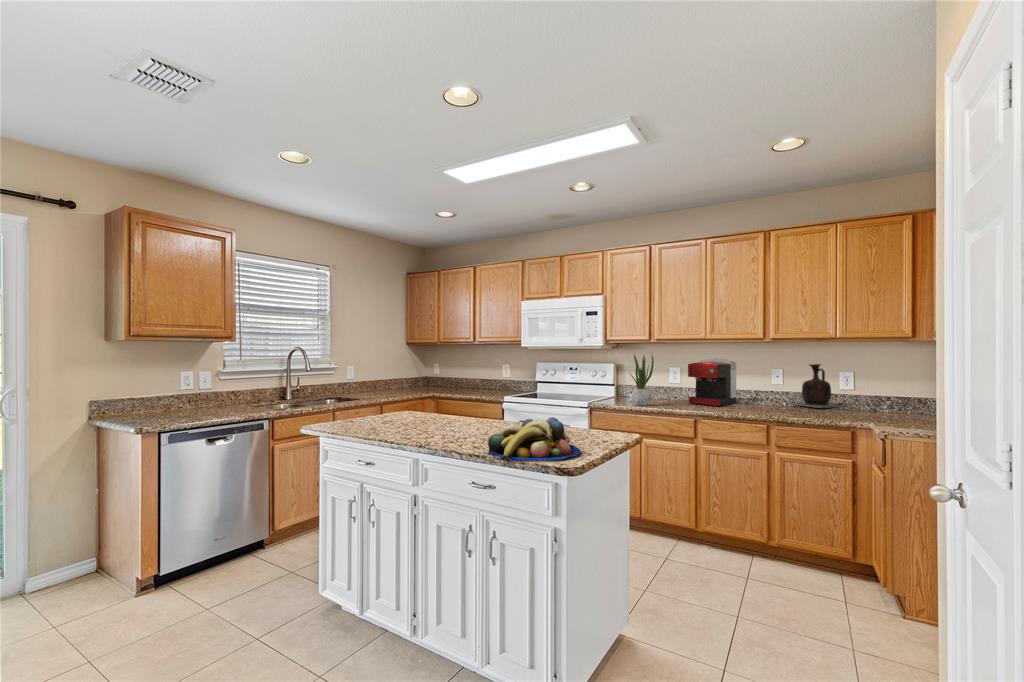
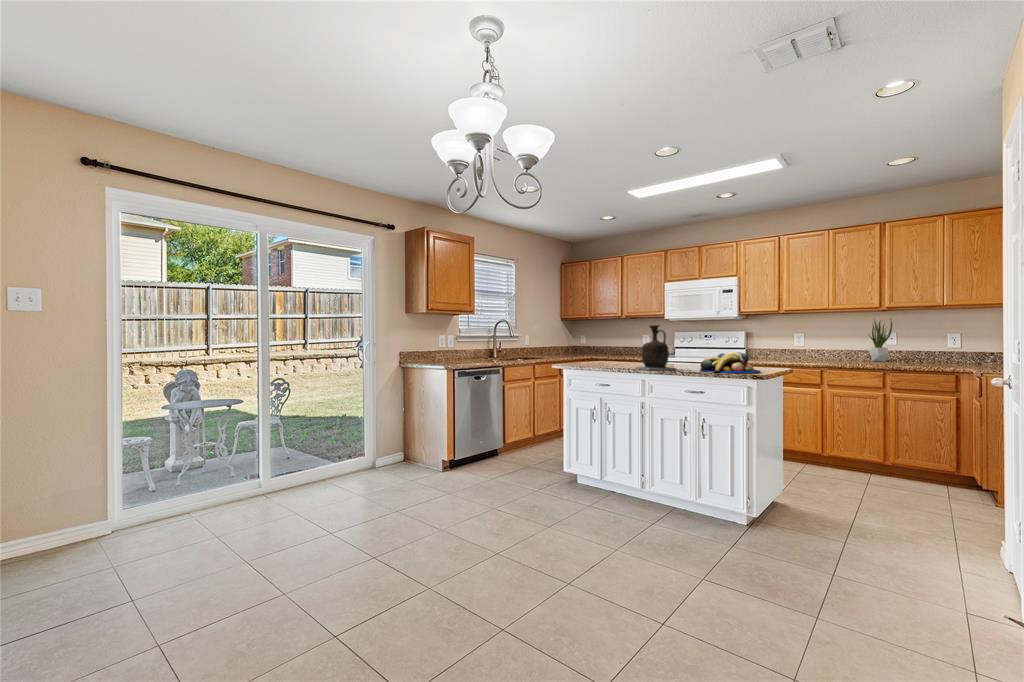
potted plant: present [631,354,654,406] -> present [869,319,892,361]
coffee maker: present [688,358,736,406] -> none [813,325,855,362]
vase: present [795,364,840,408] -> present [636,325,676,370]

